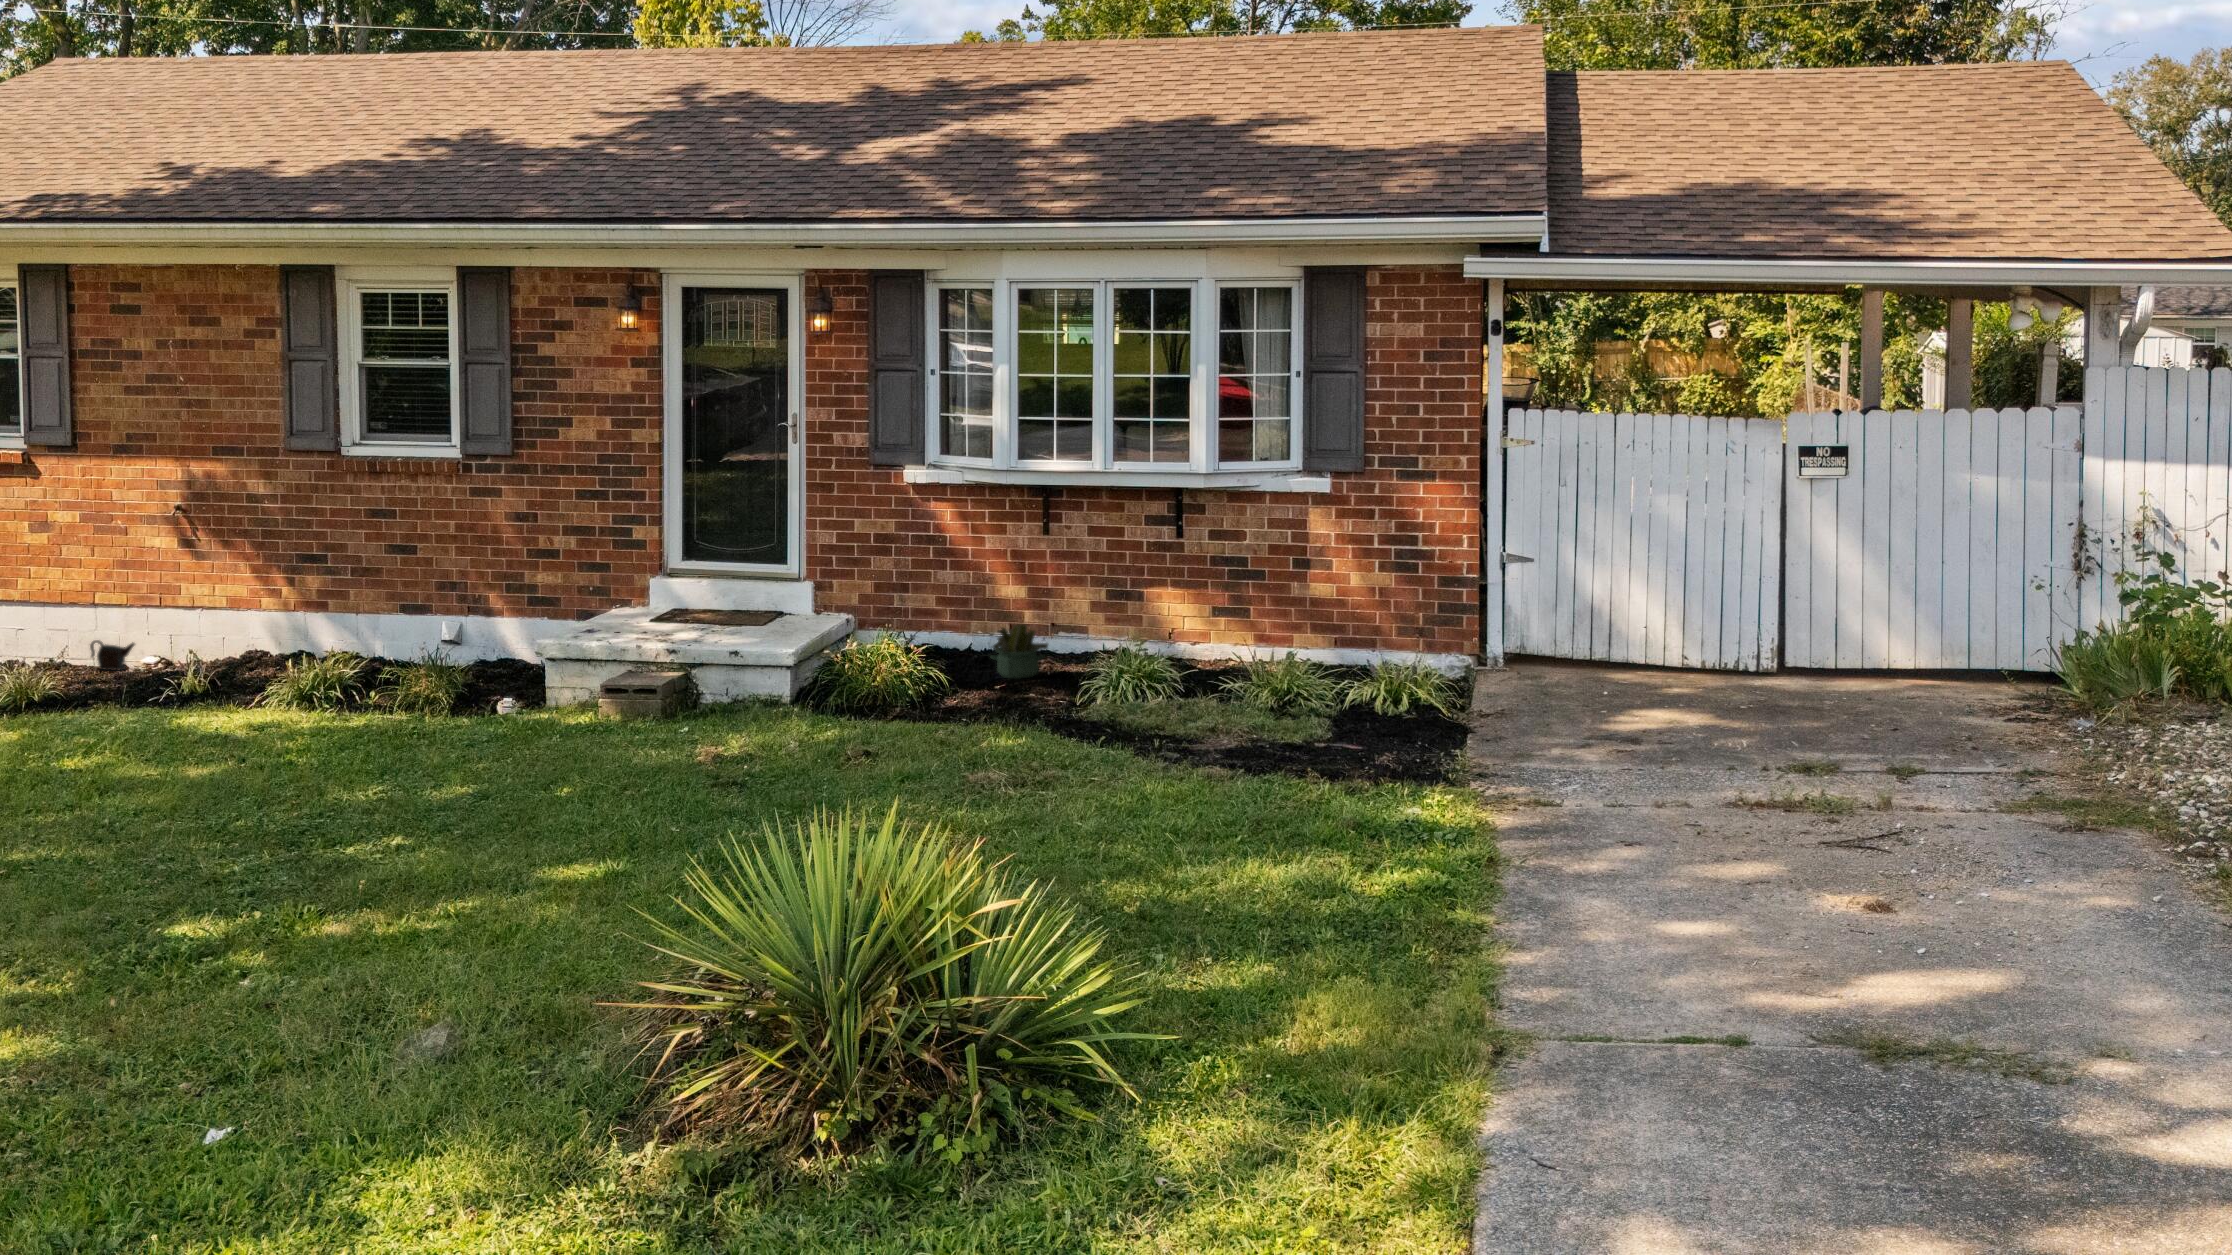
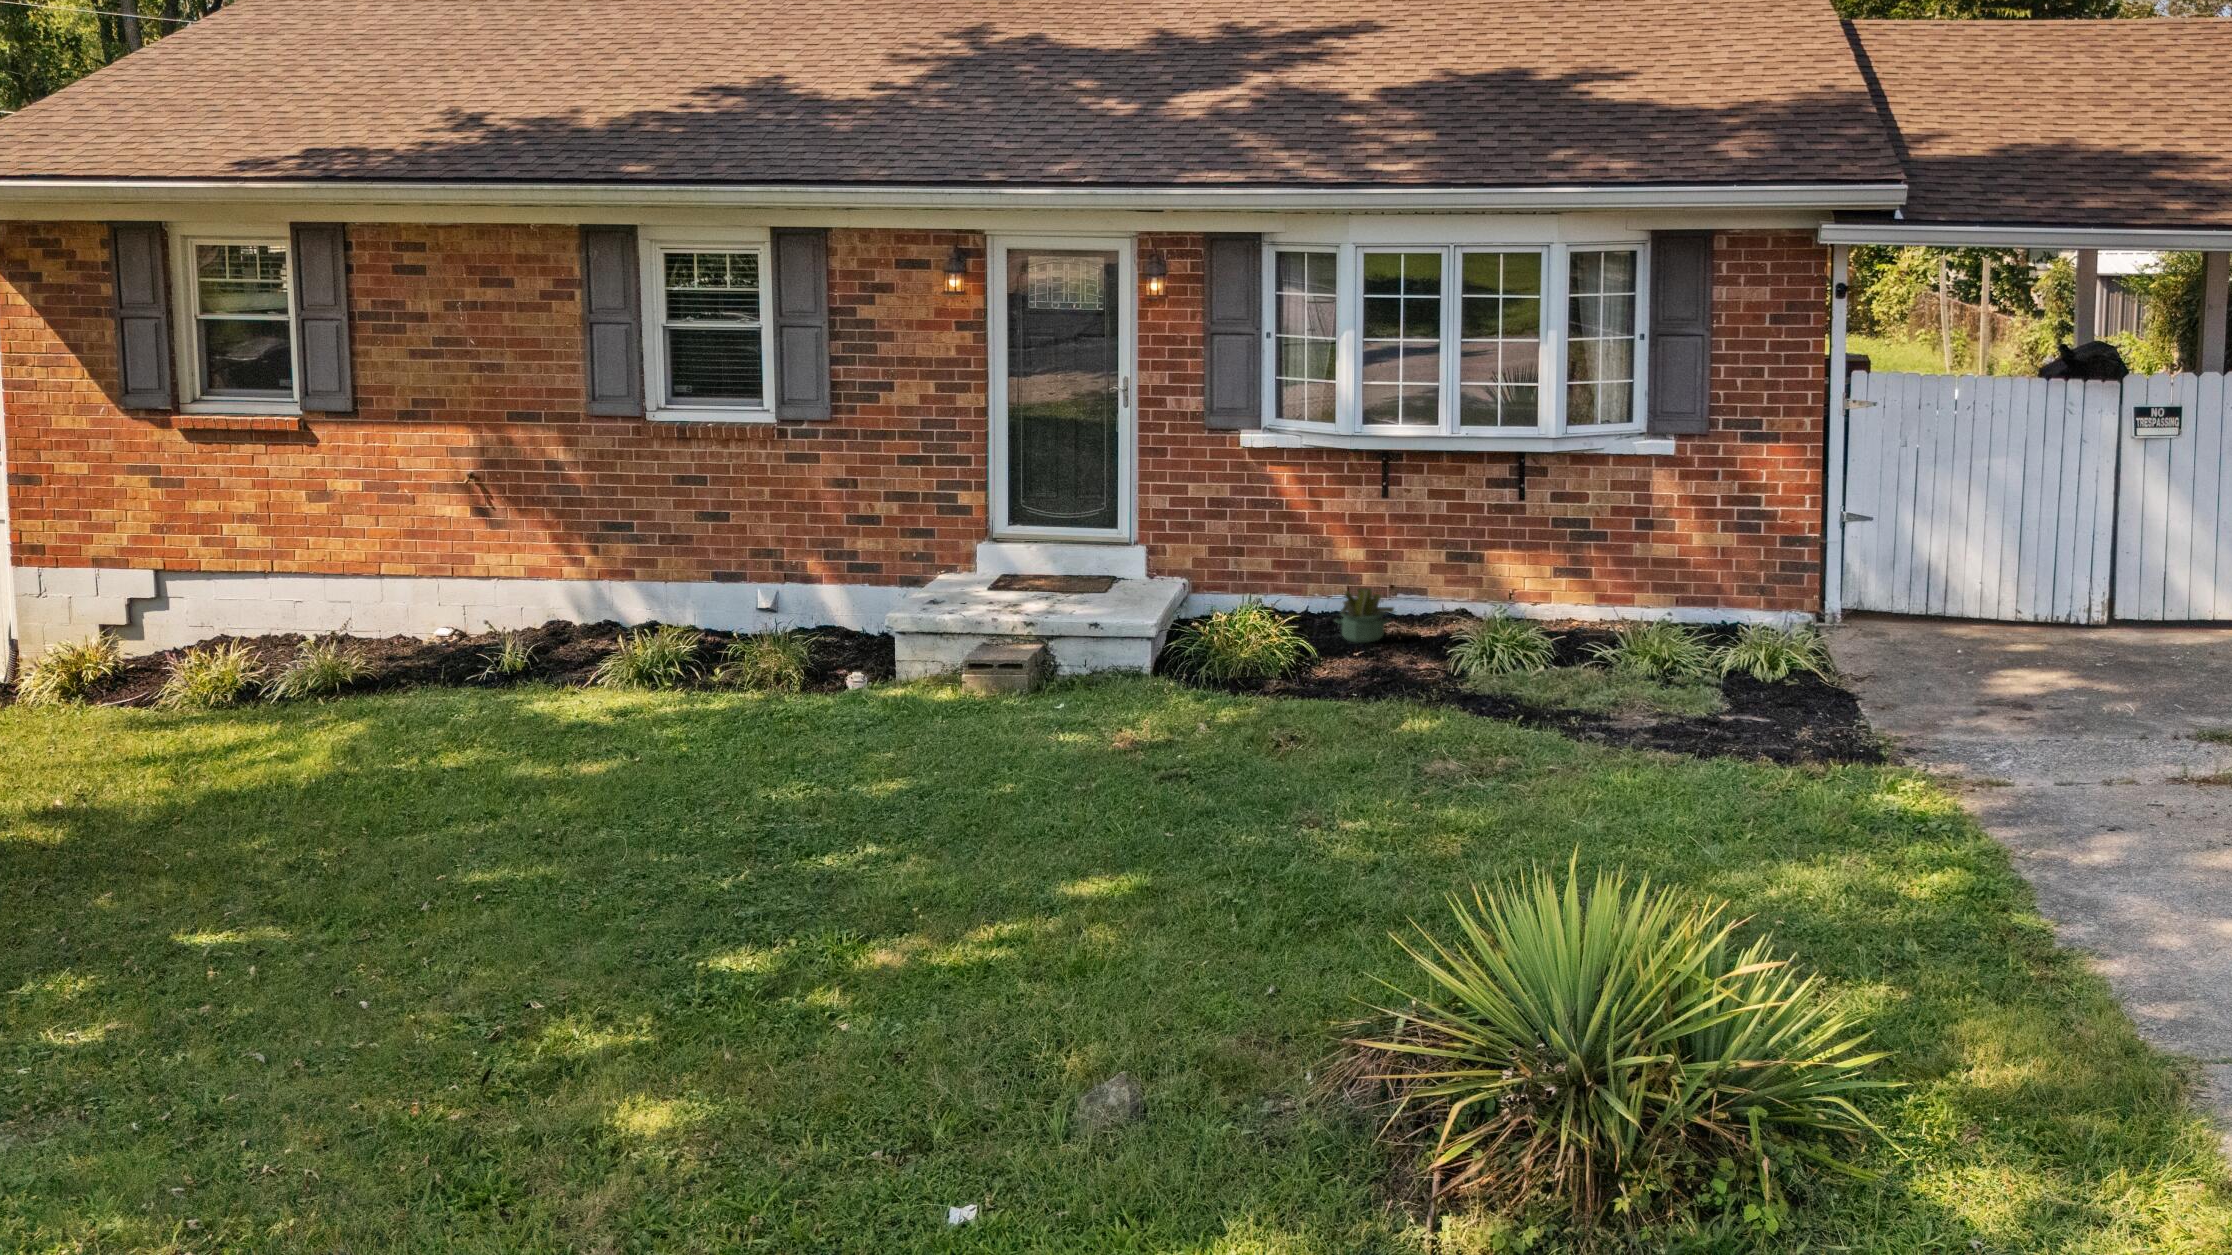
watering can: present [90,640,135,670] -> none [377,613,428,644]

